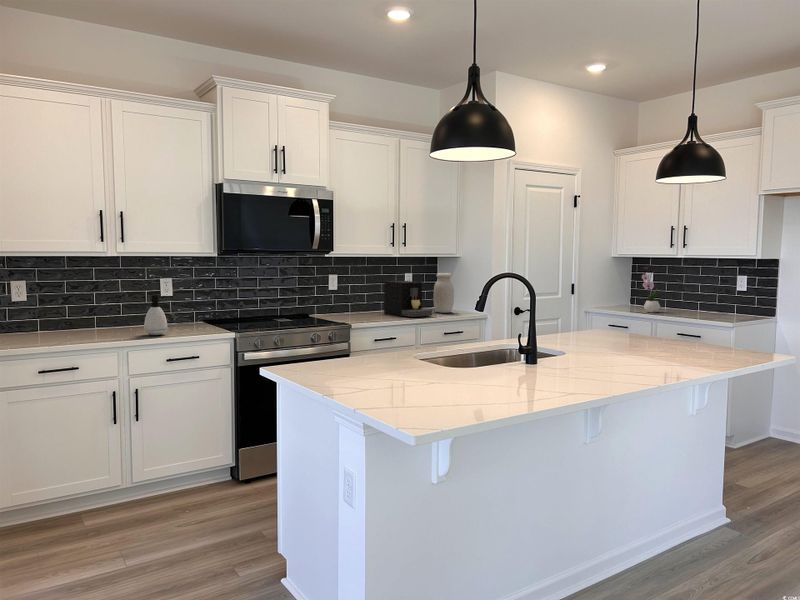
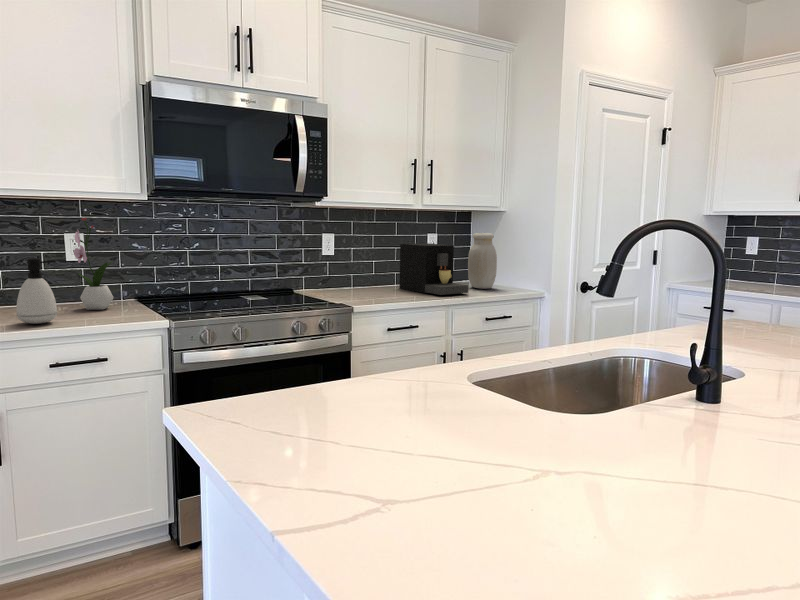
flower arrangement: present [642,267,661,312] -> present [74,218,114,310]

